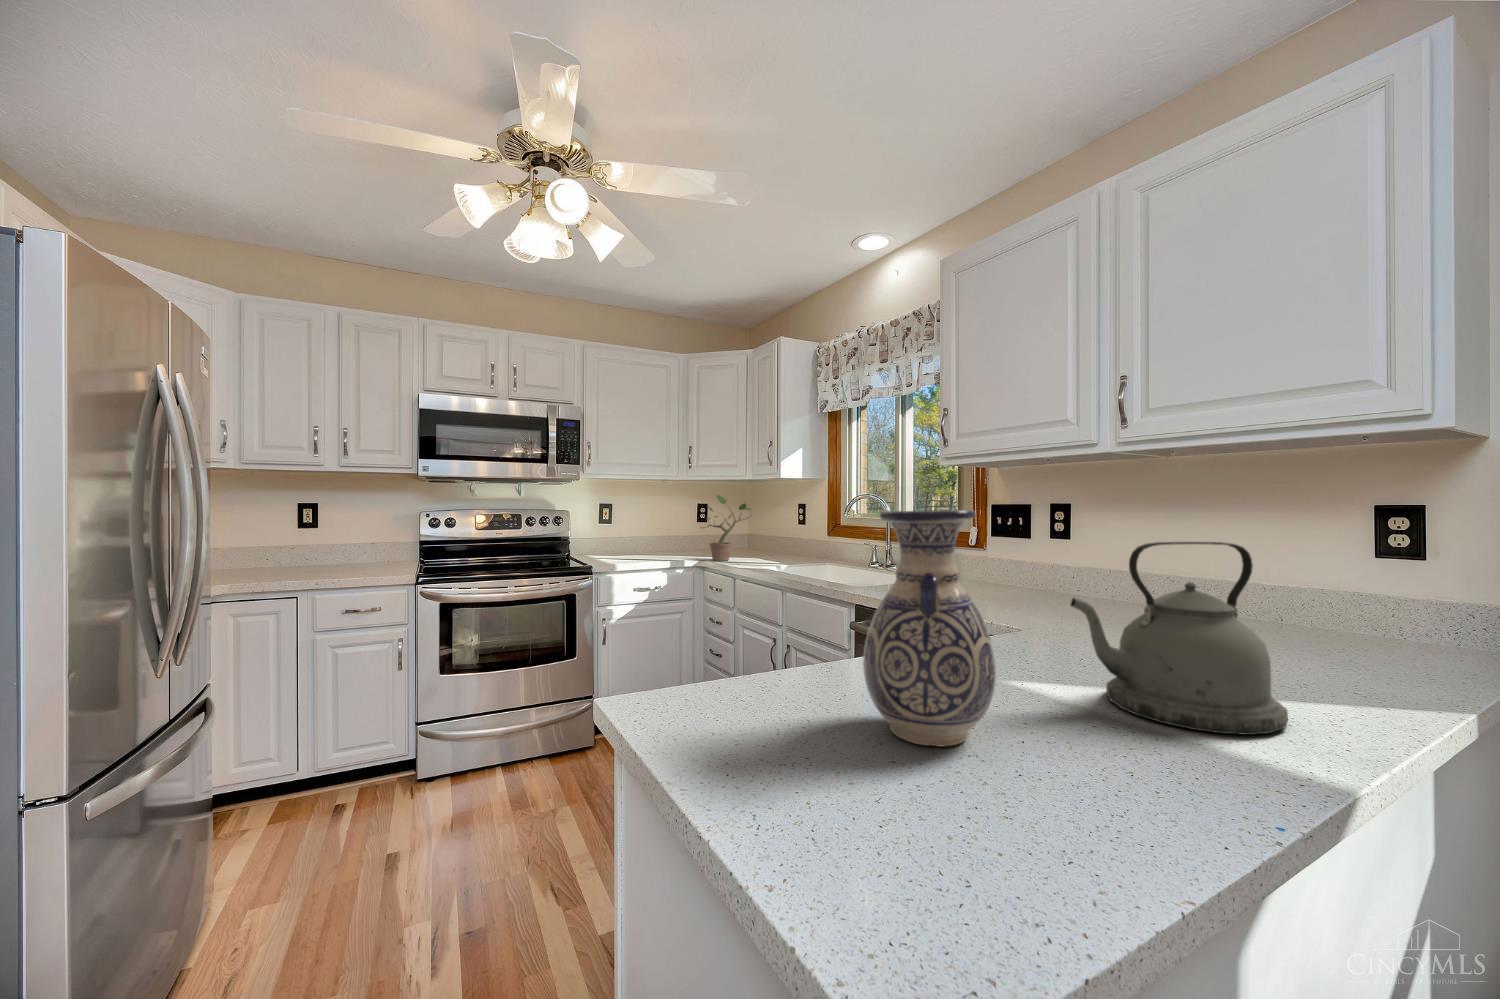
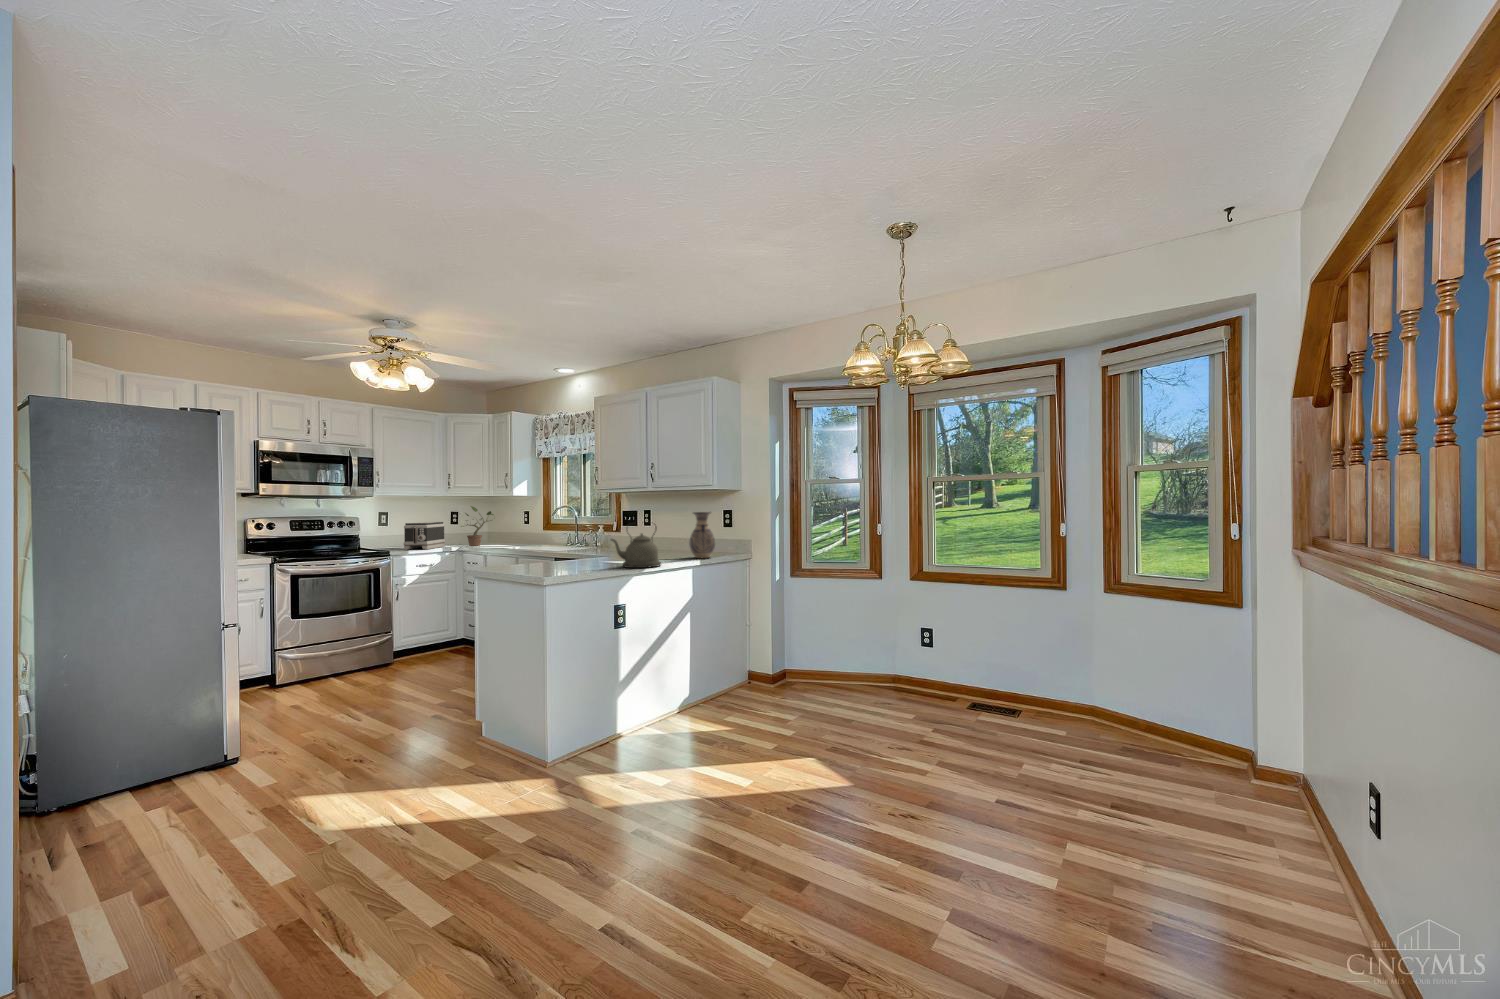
vase: present [863,510,996,746] -> present [689,512,715,558]
toaster: none [615,519,678,565] -> present [404,522,445,550]

